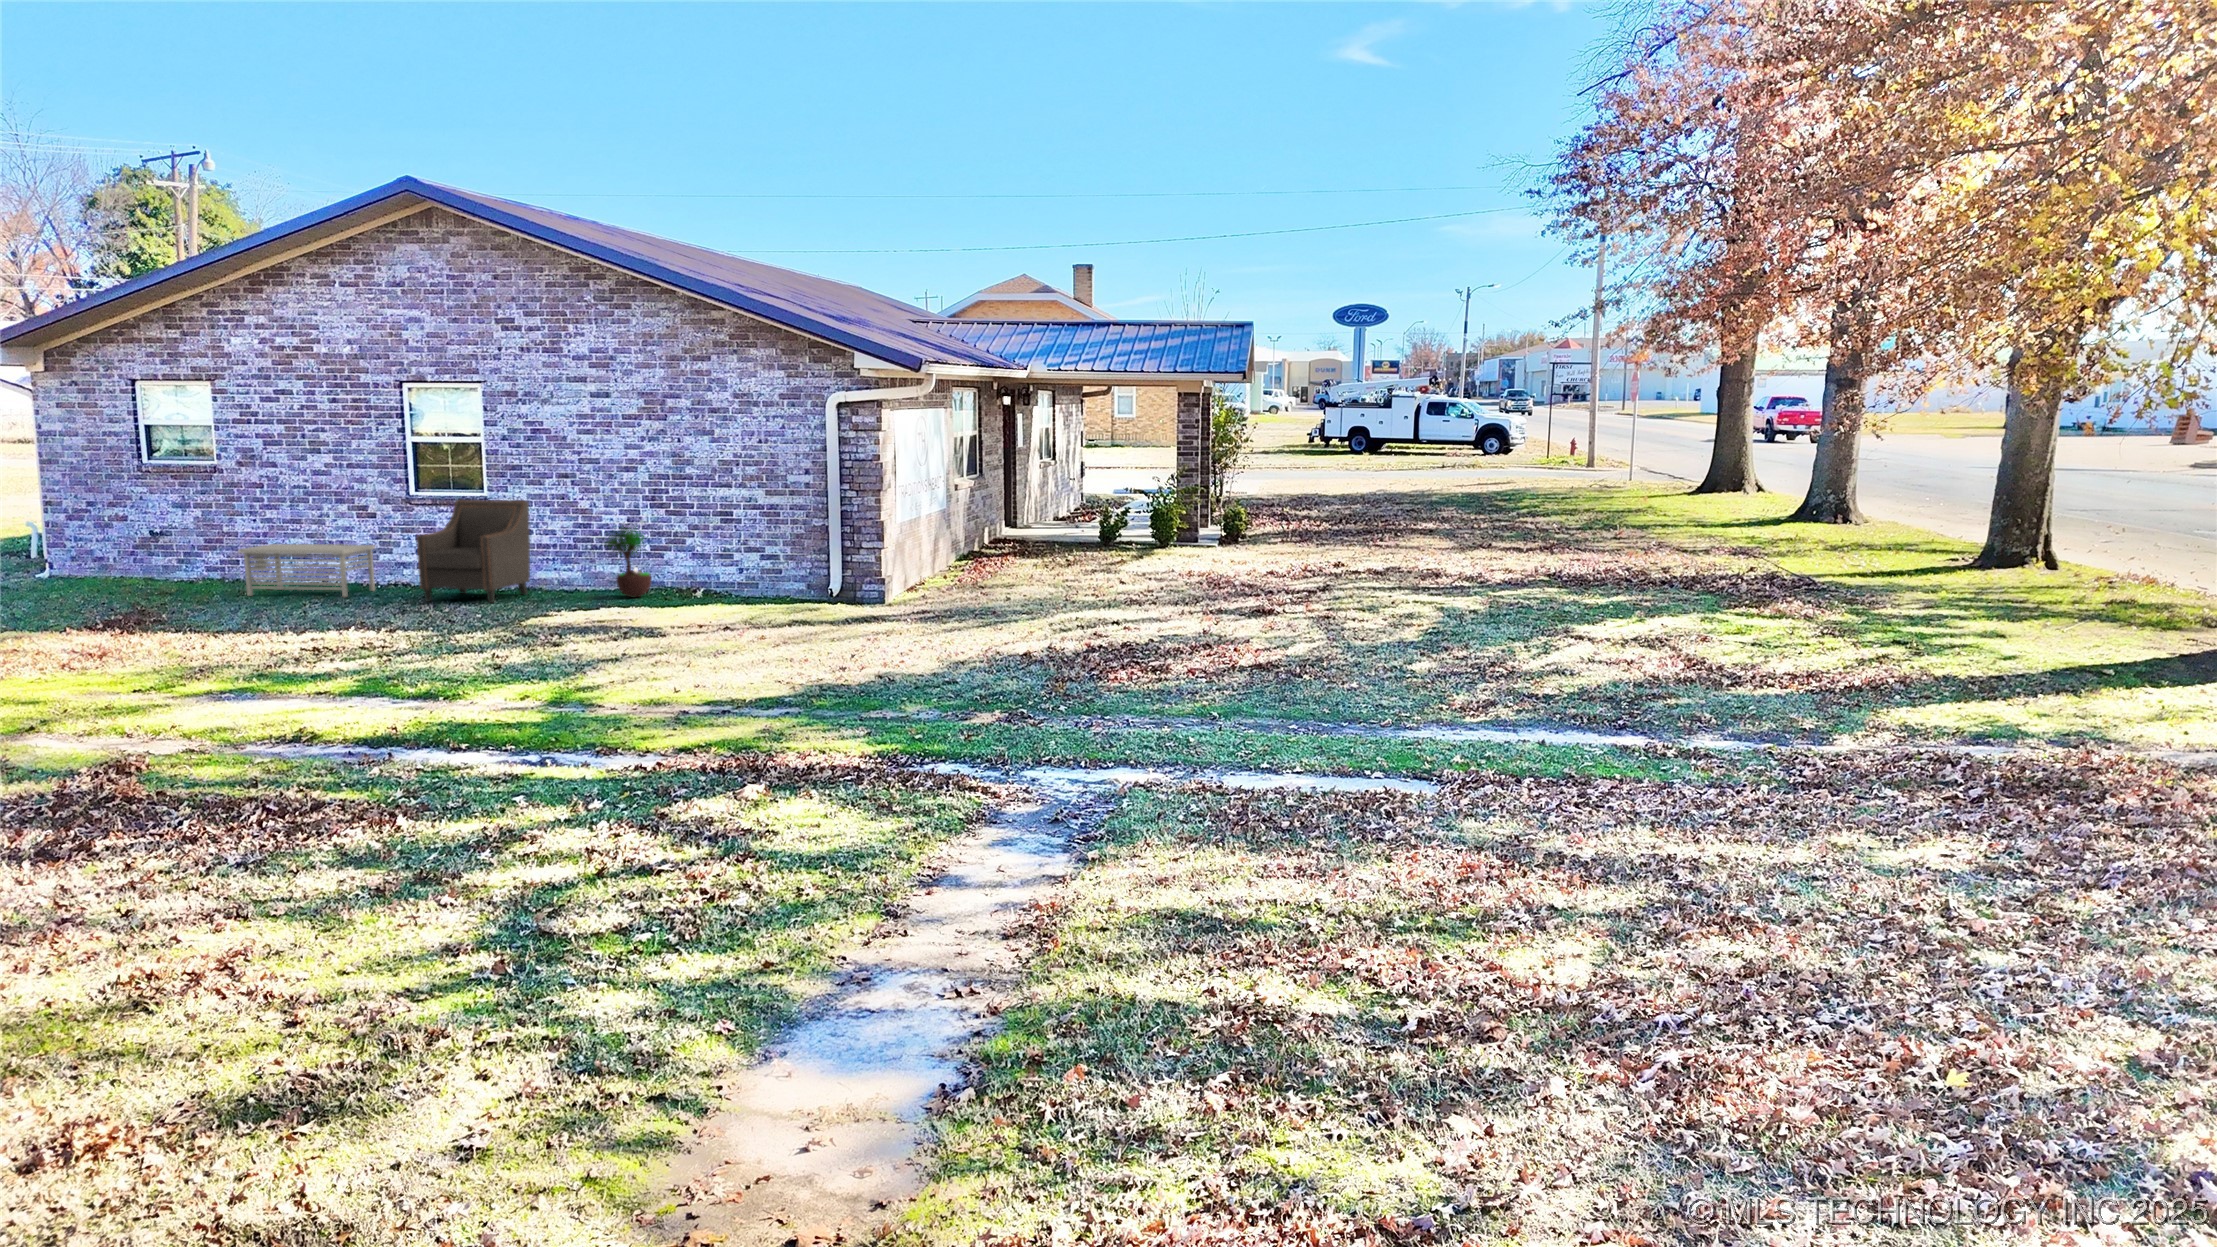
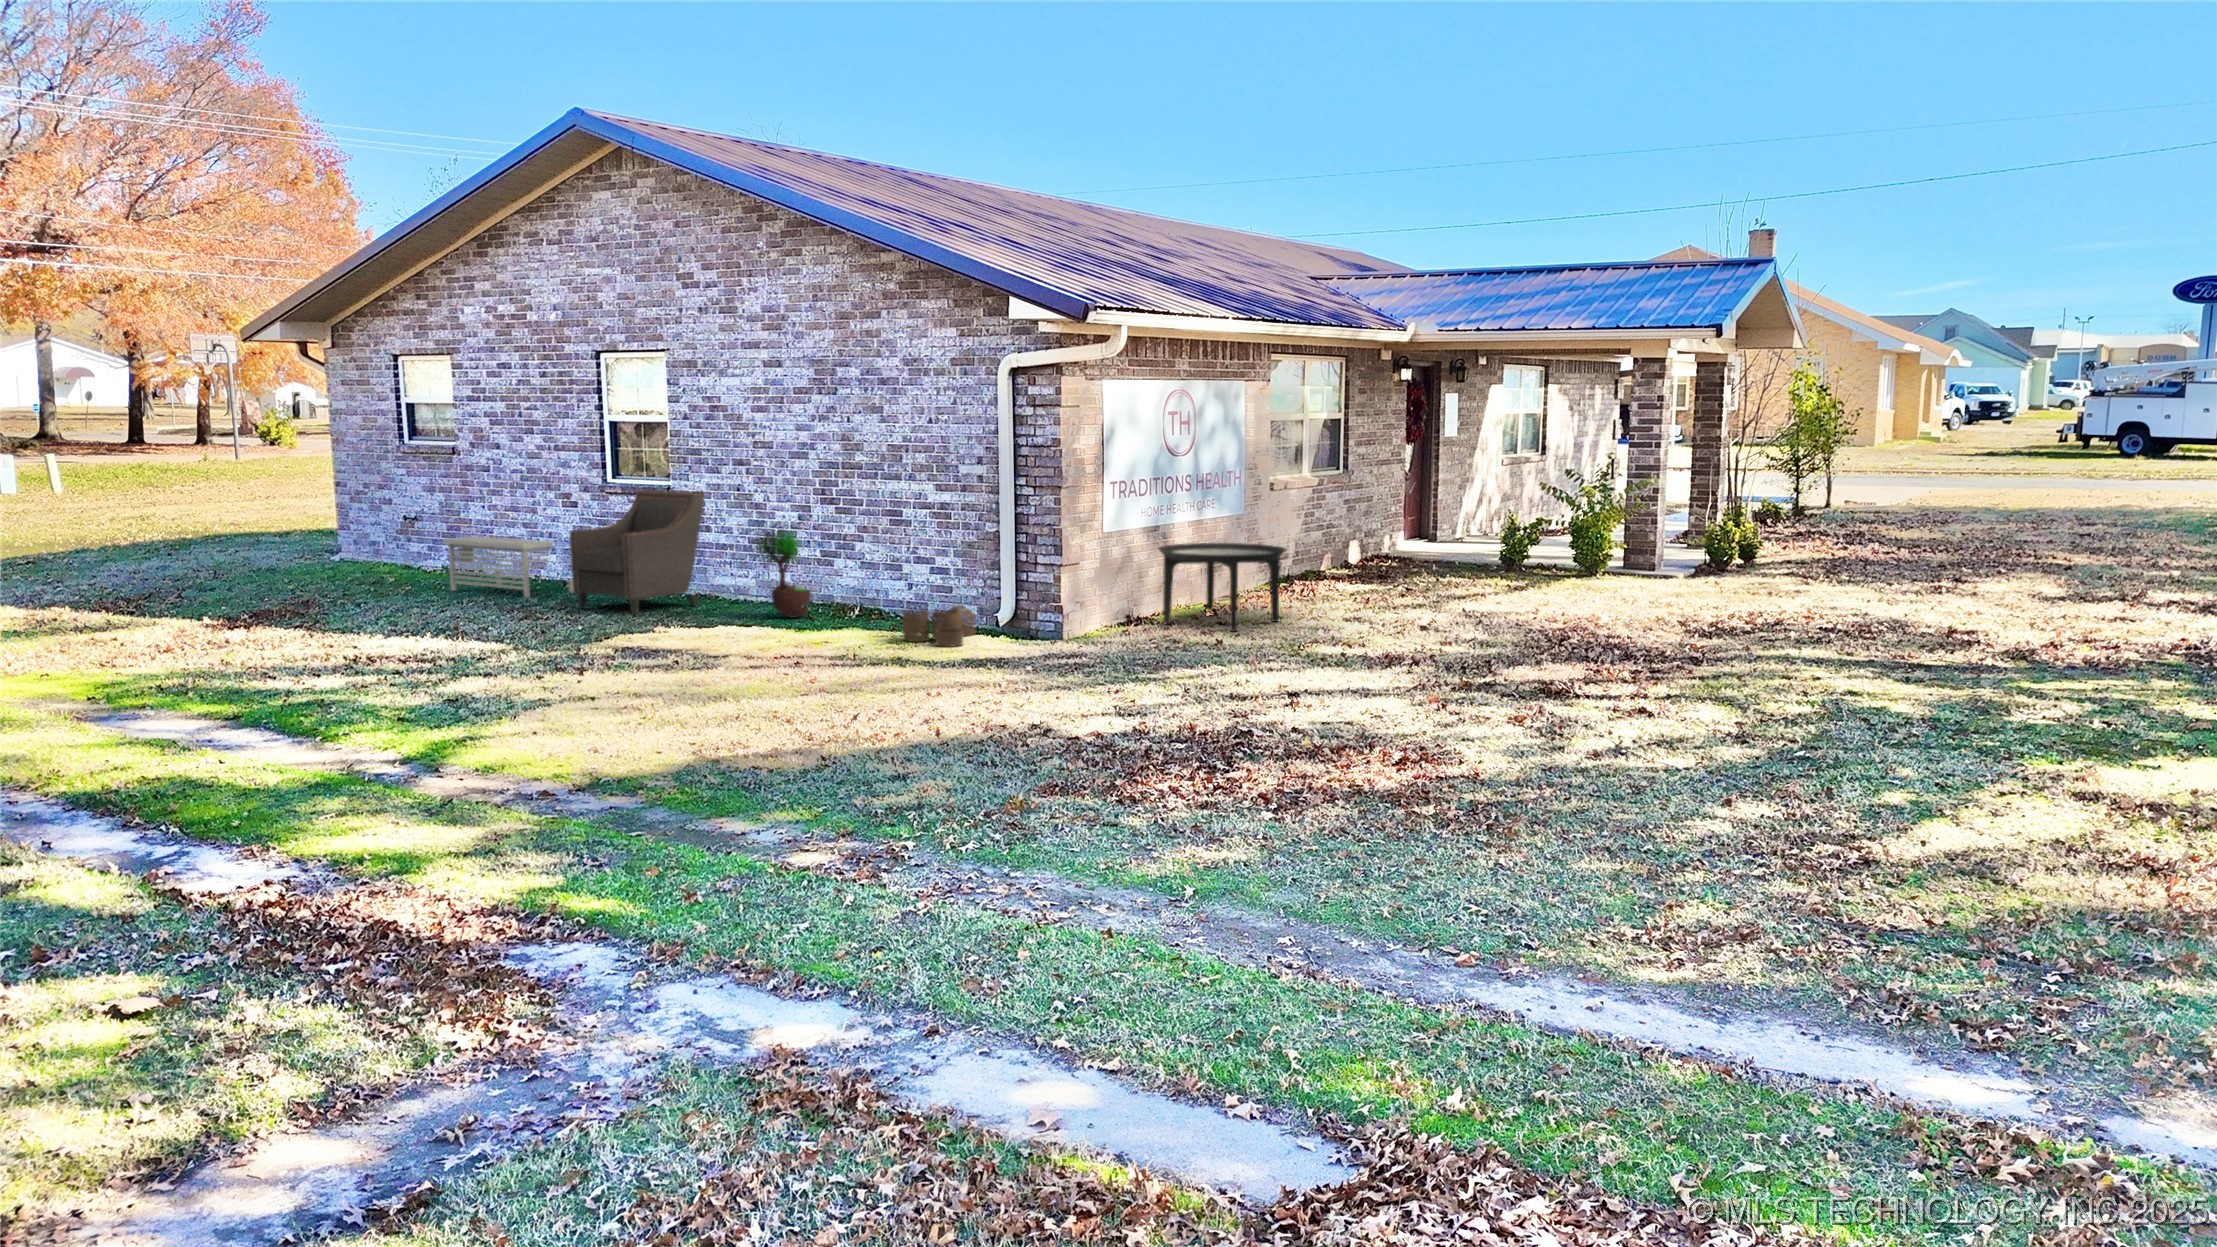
round table: none [917,527,1009,588] -> present [1158,543,1286,631]
woven basket: none [763,577,817,608] -> present [903,605,975,647]

